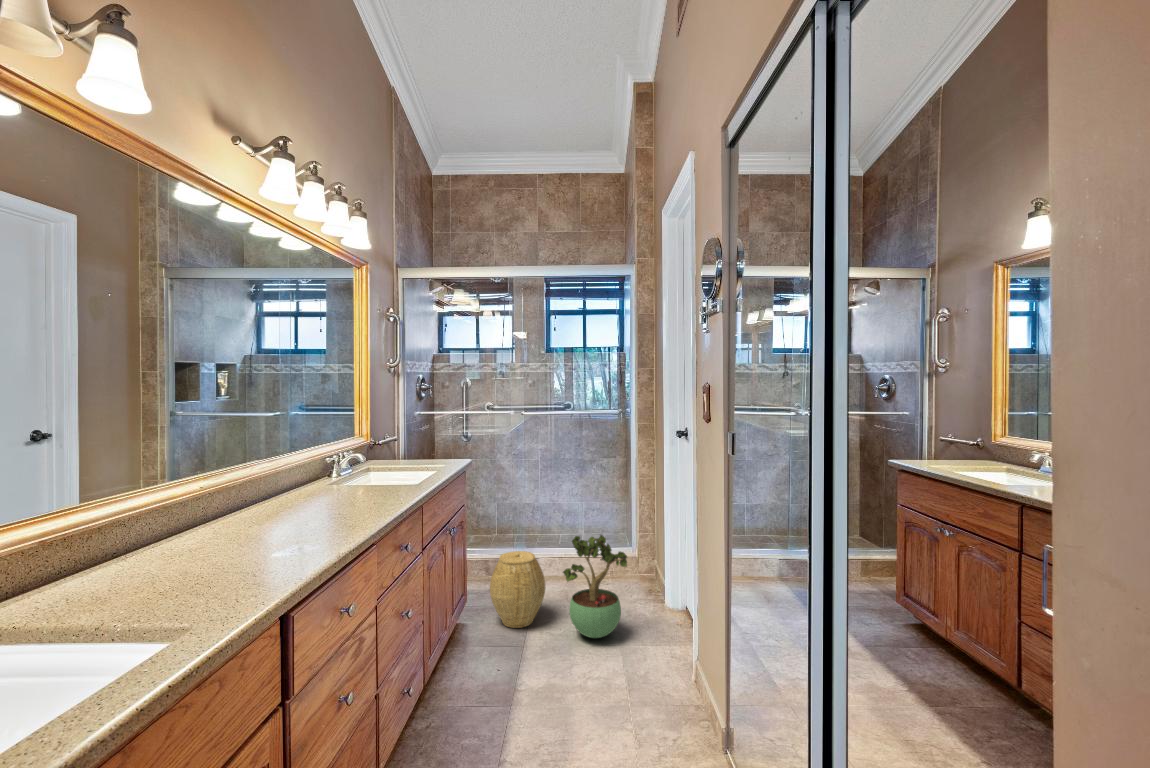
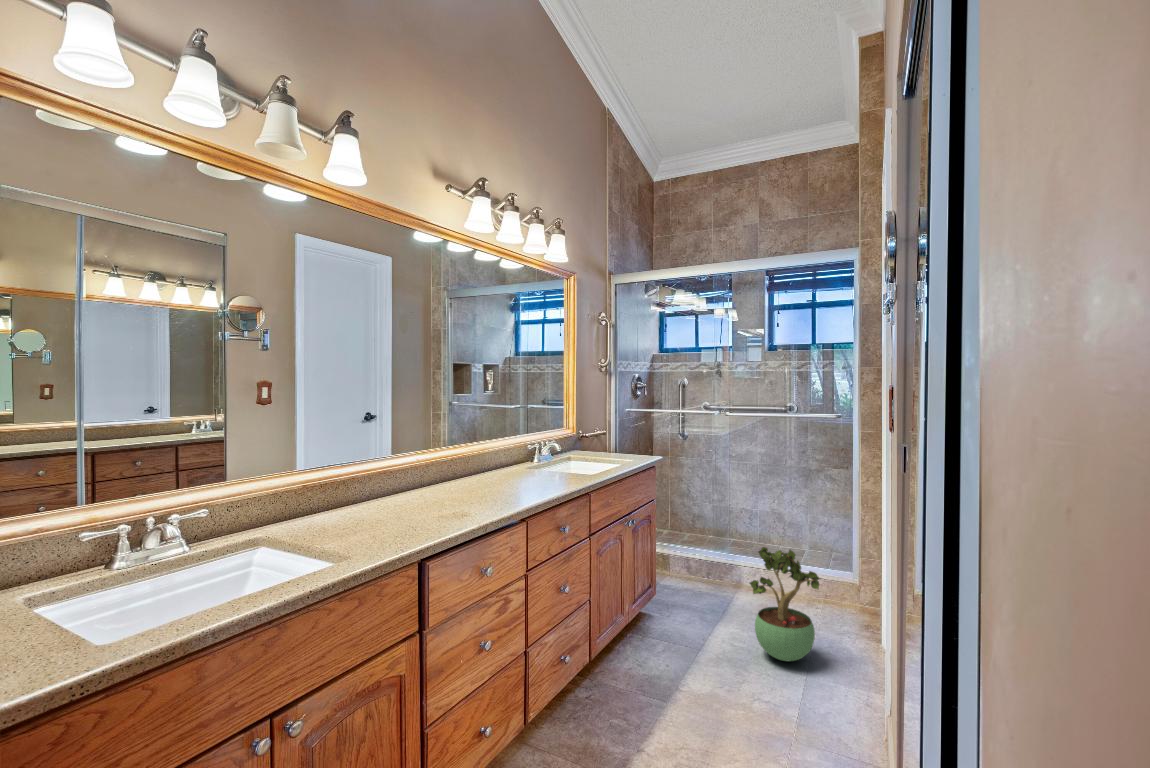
woven basket: present [490,551,546,628] -> none [679,554,736,632]

